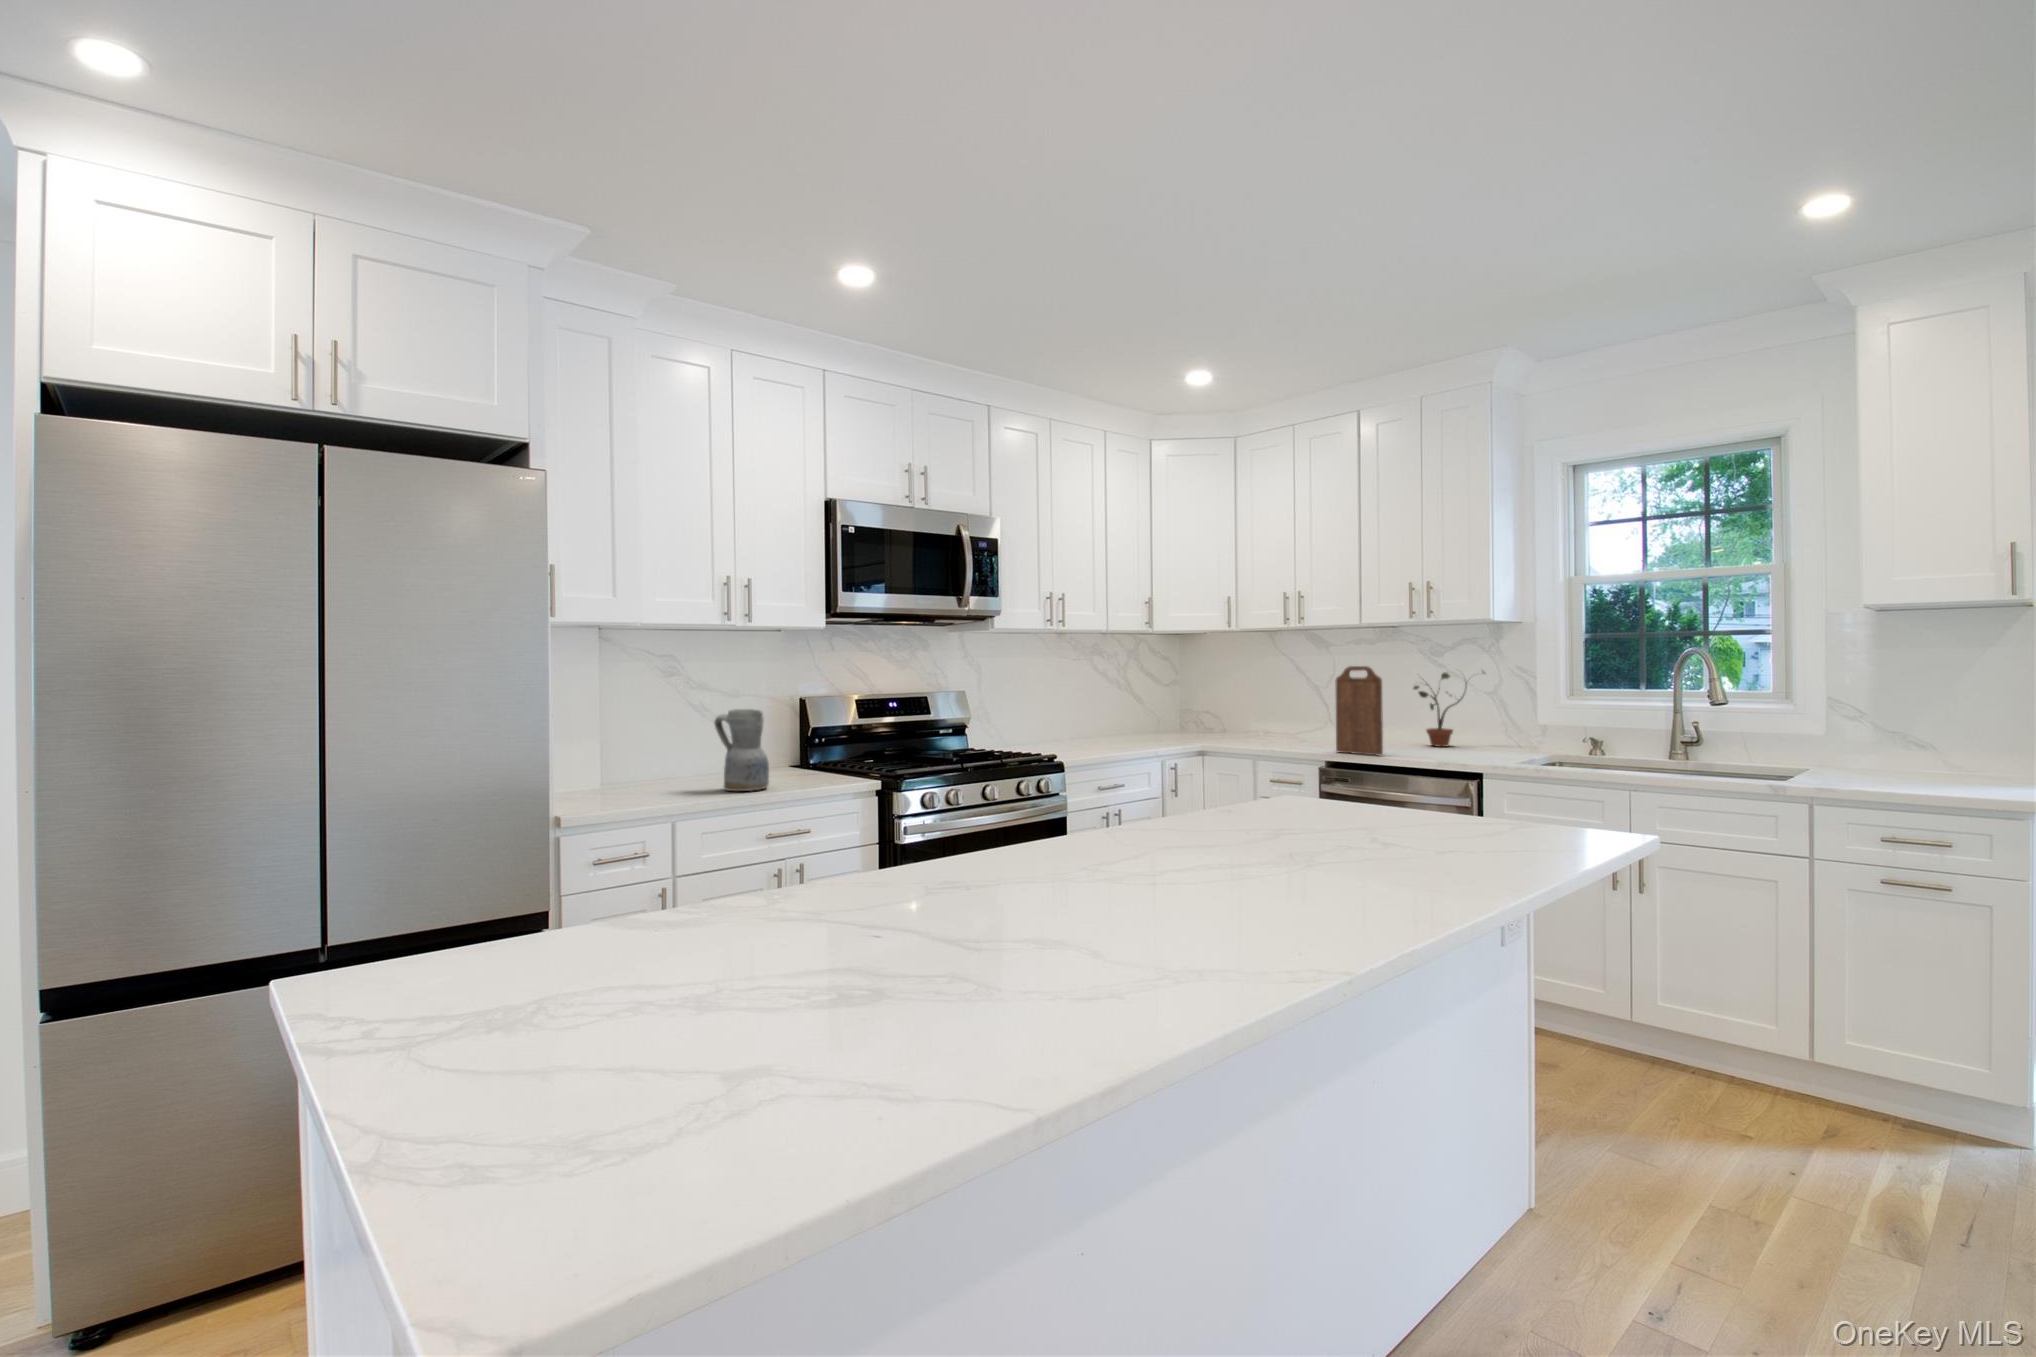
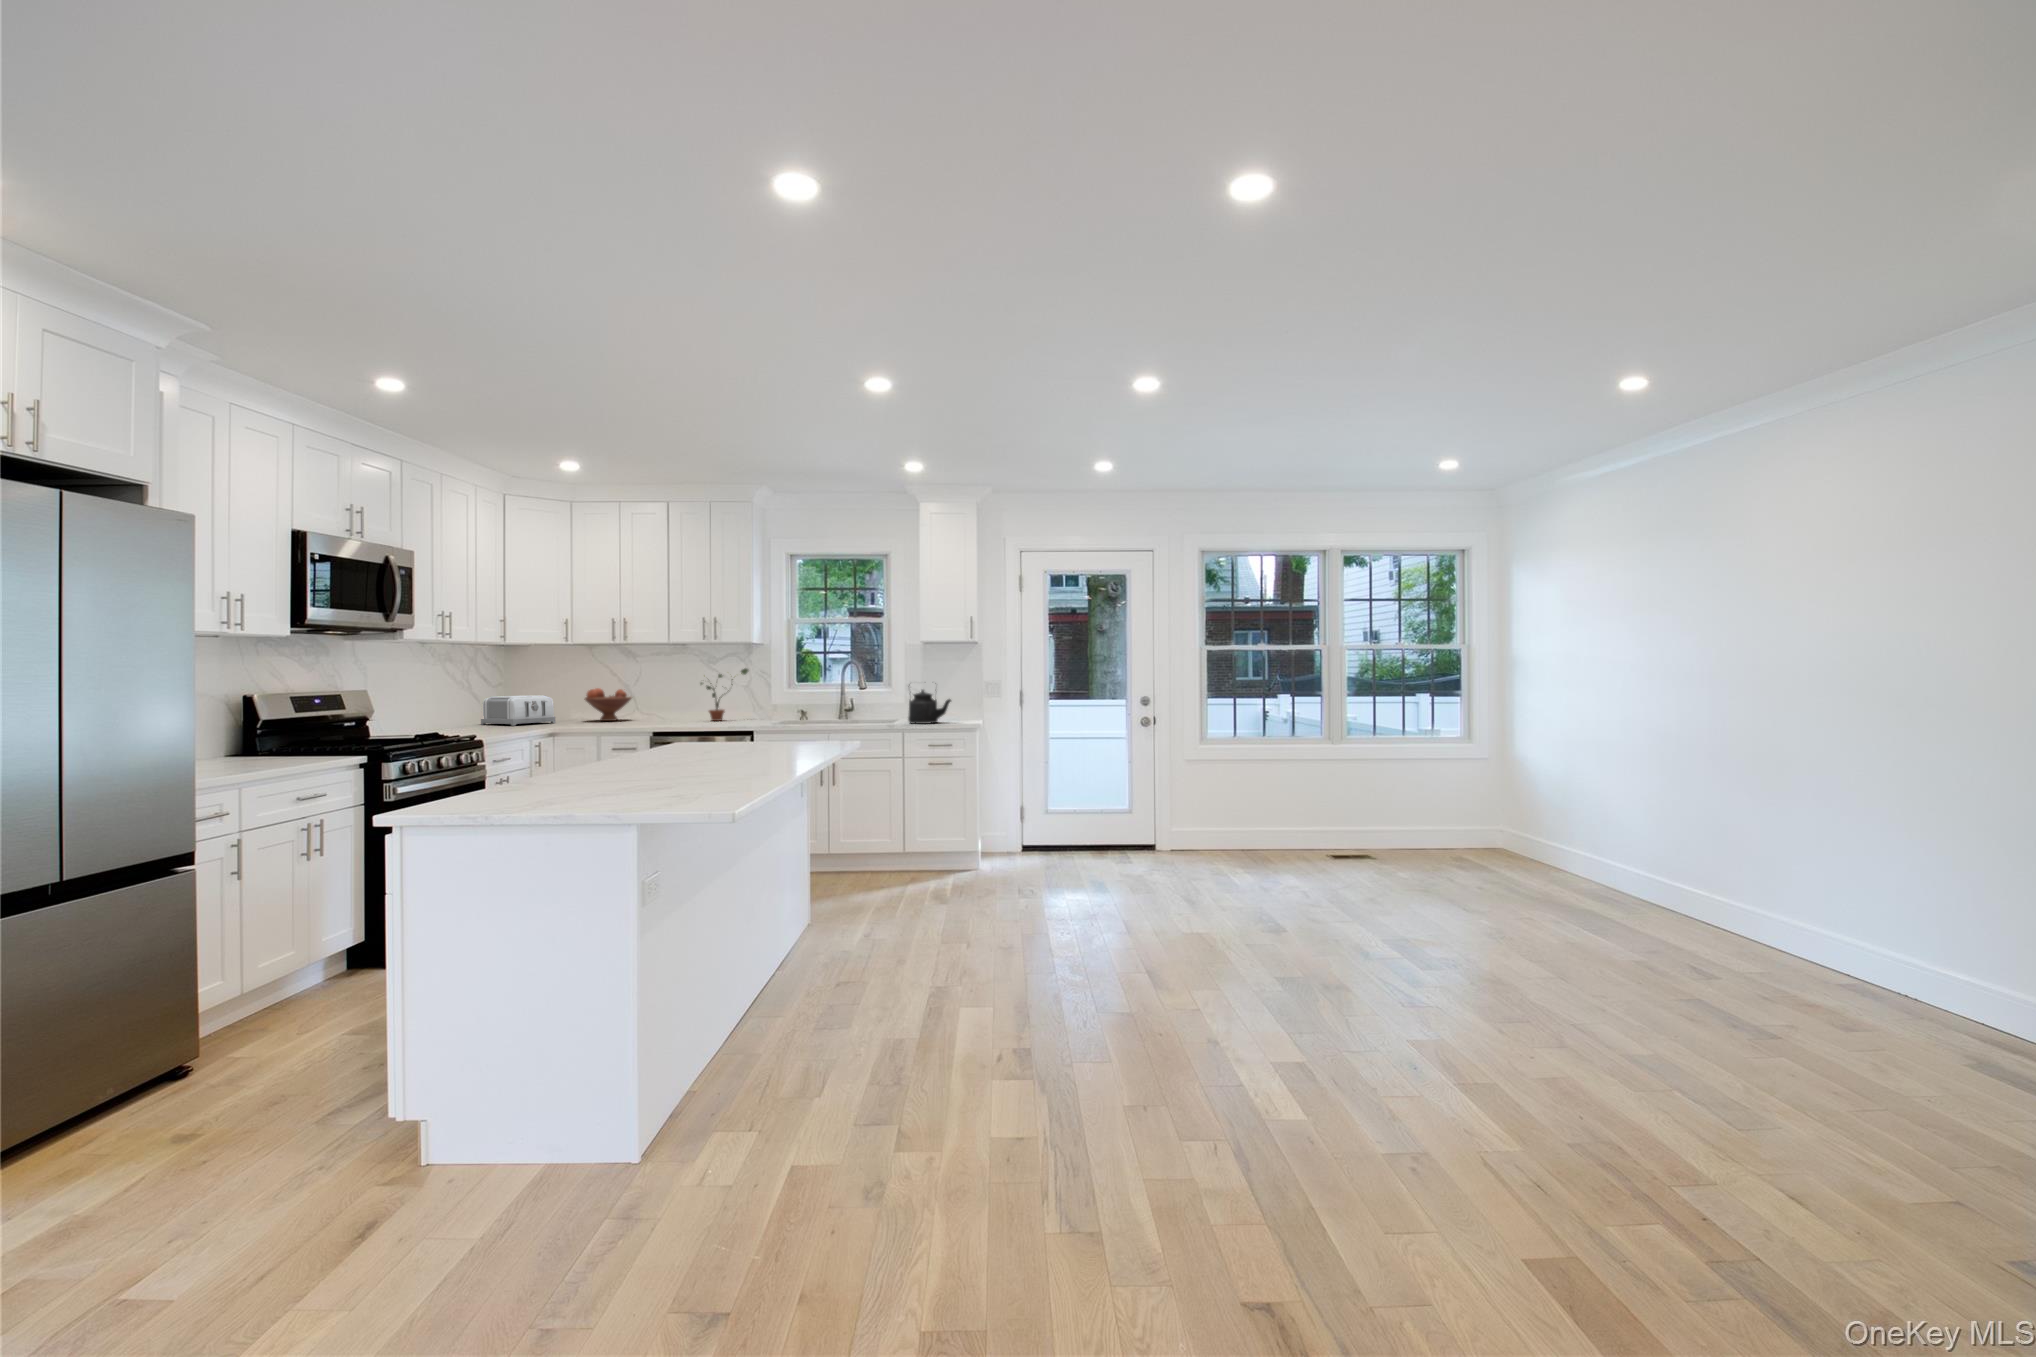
cutting board: present [1335,666,1383,755] -> none [660,670,693,726]
fruit bowl: none [1259,690,1323,736] -> present [584,688,632,721]
kettle: none [1831,695,1962,789] -> present [908,690,951,724]
toaster: none [1140,698,1221,737] -> present [481,695,555,726]
ceramic pitcher: present [714,709,769,791] -> none [235,703,290,767]

